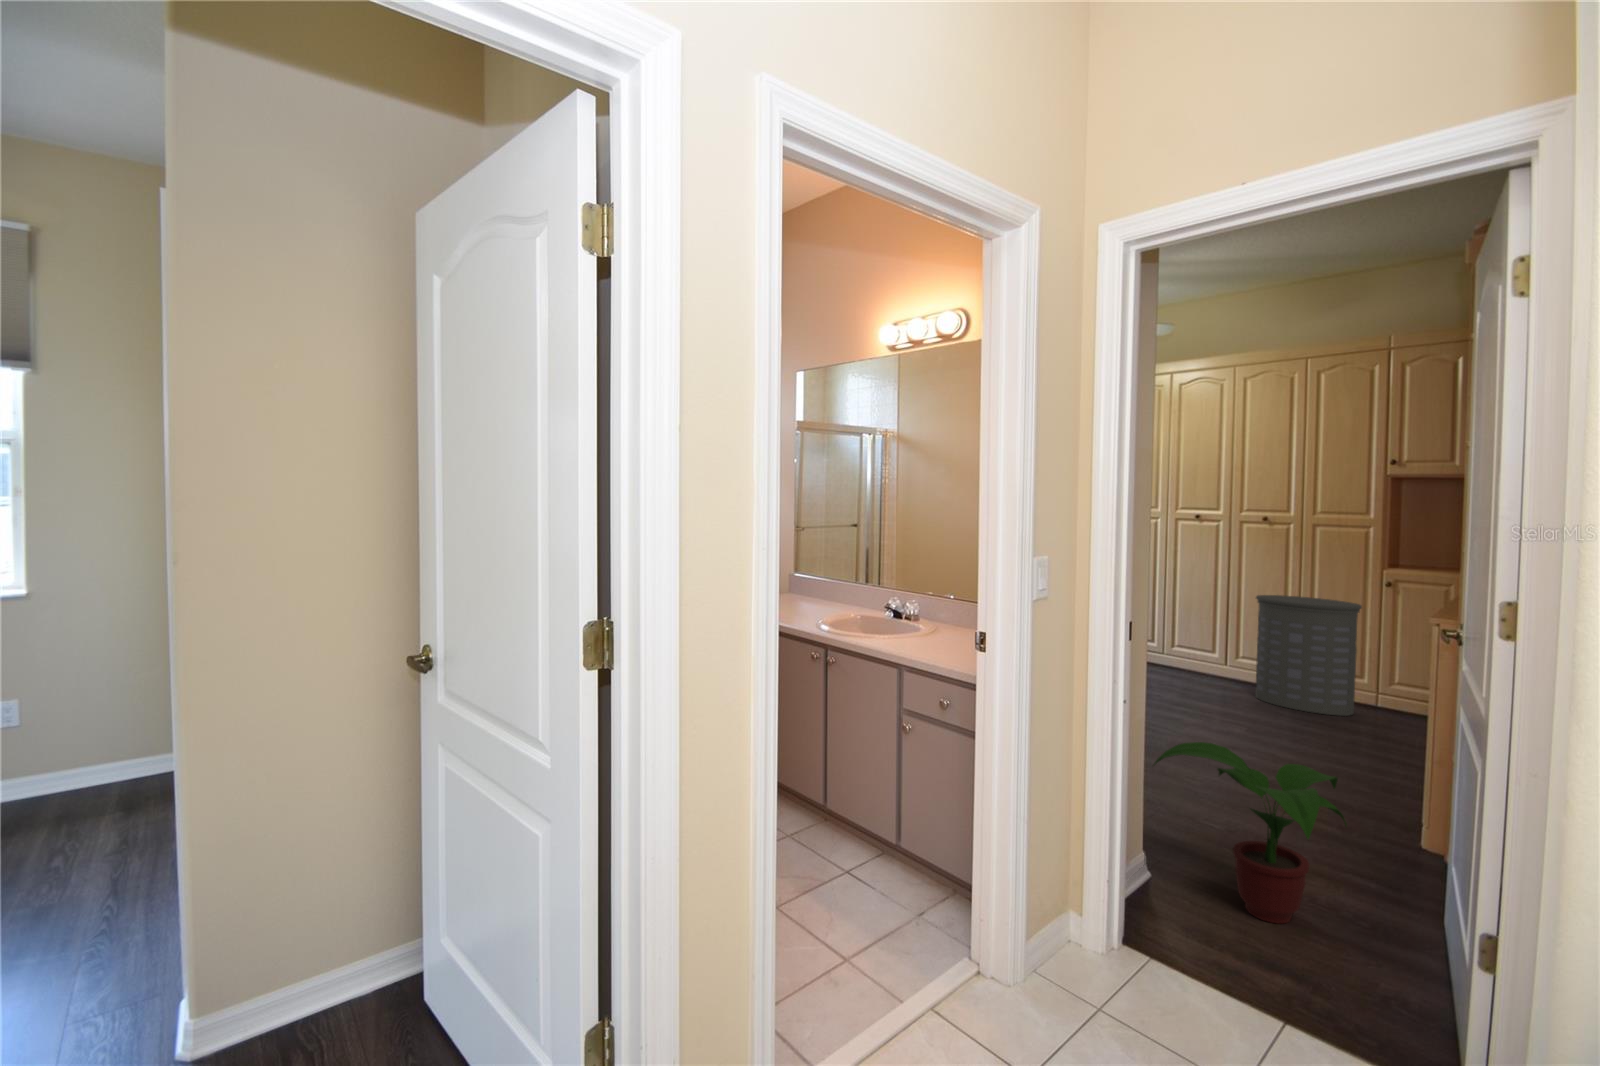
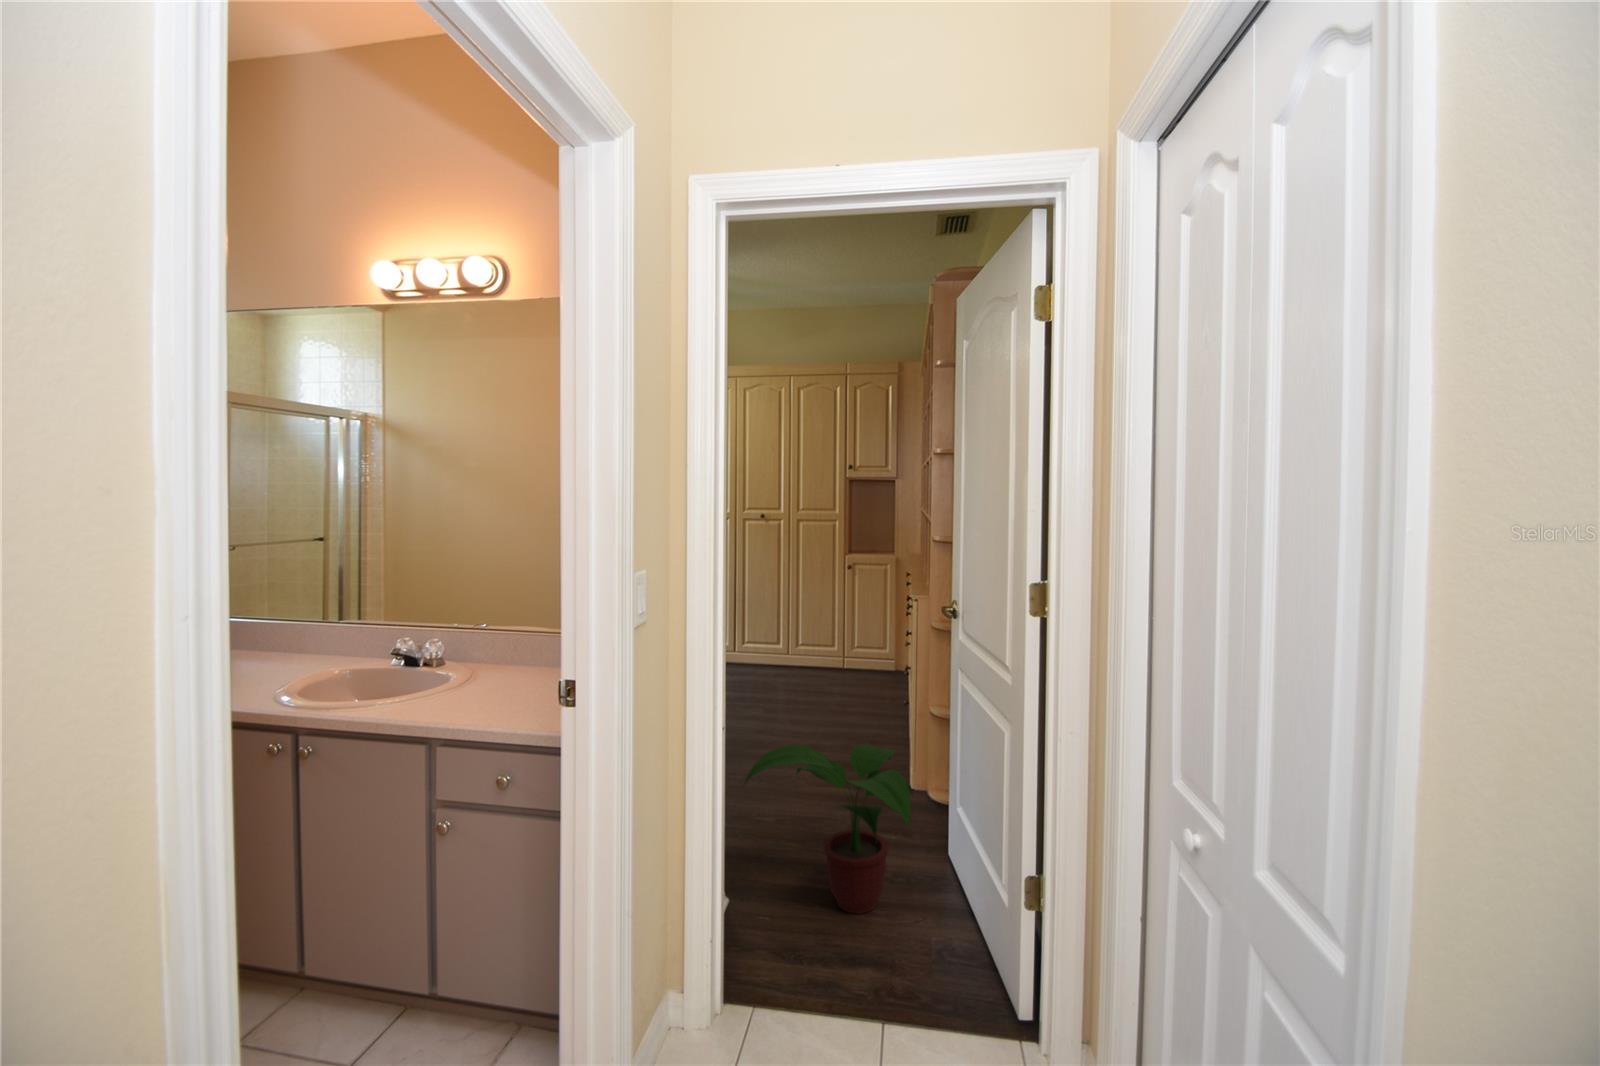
laundry hamper: present [1255,595,1362,716] -> none [759,583,837,682]

